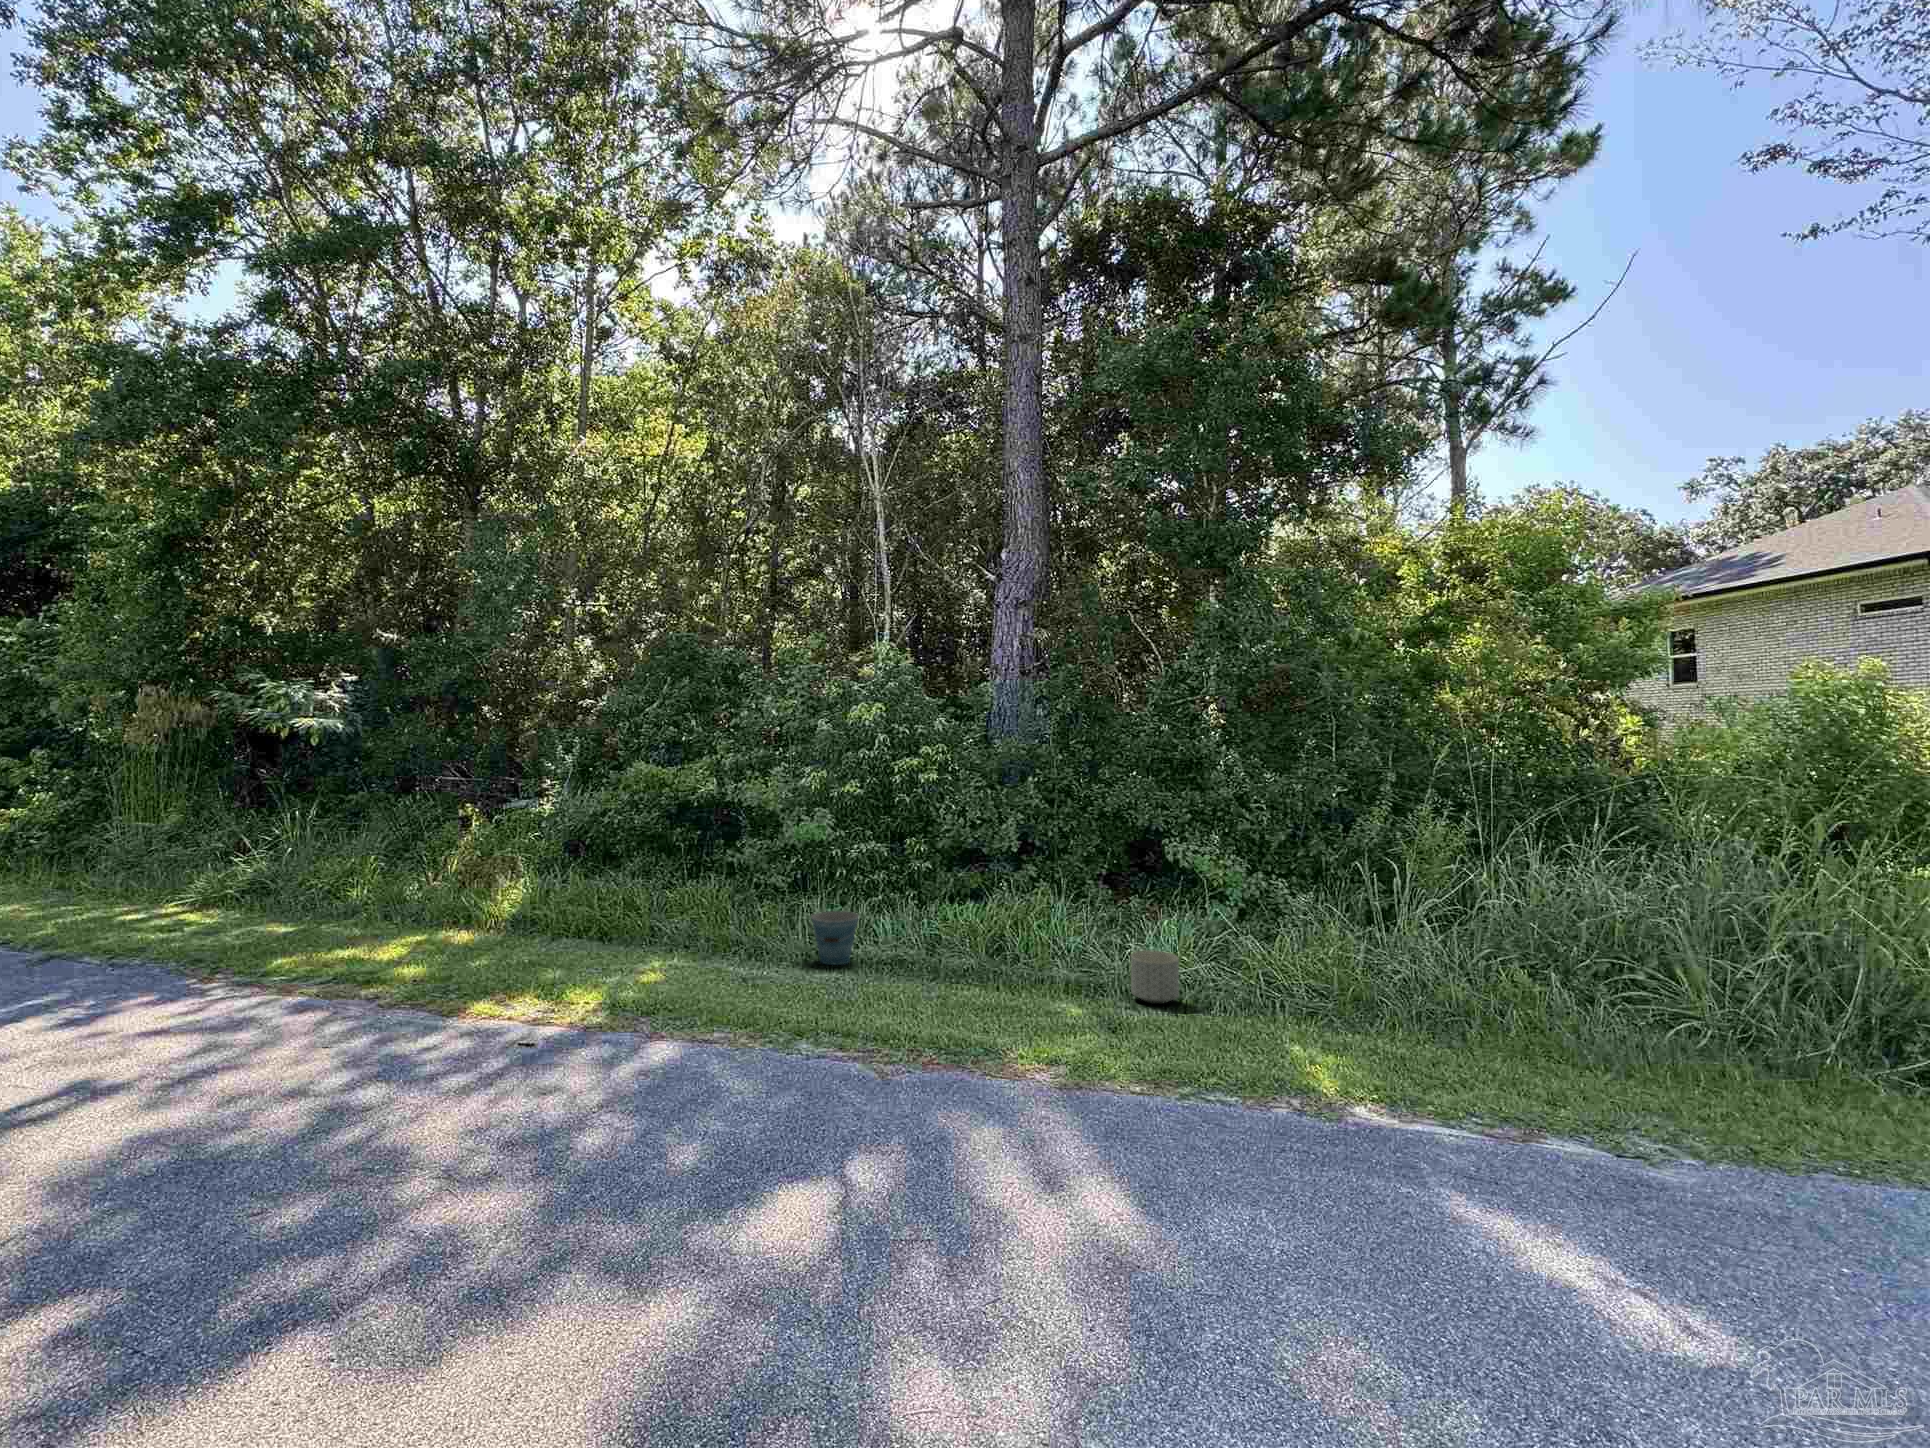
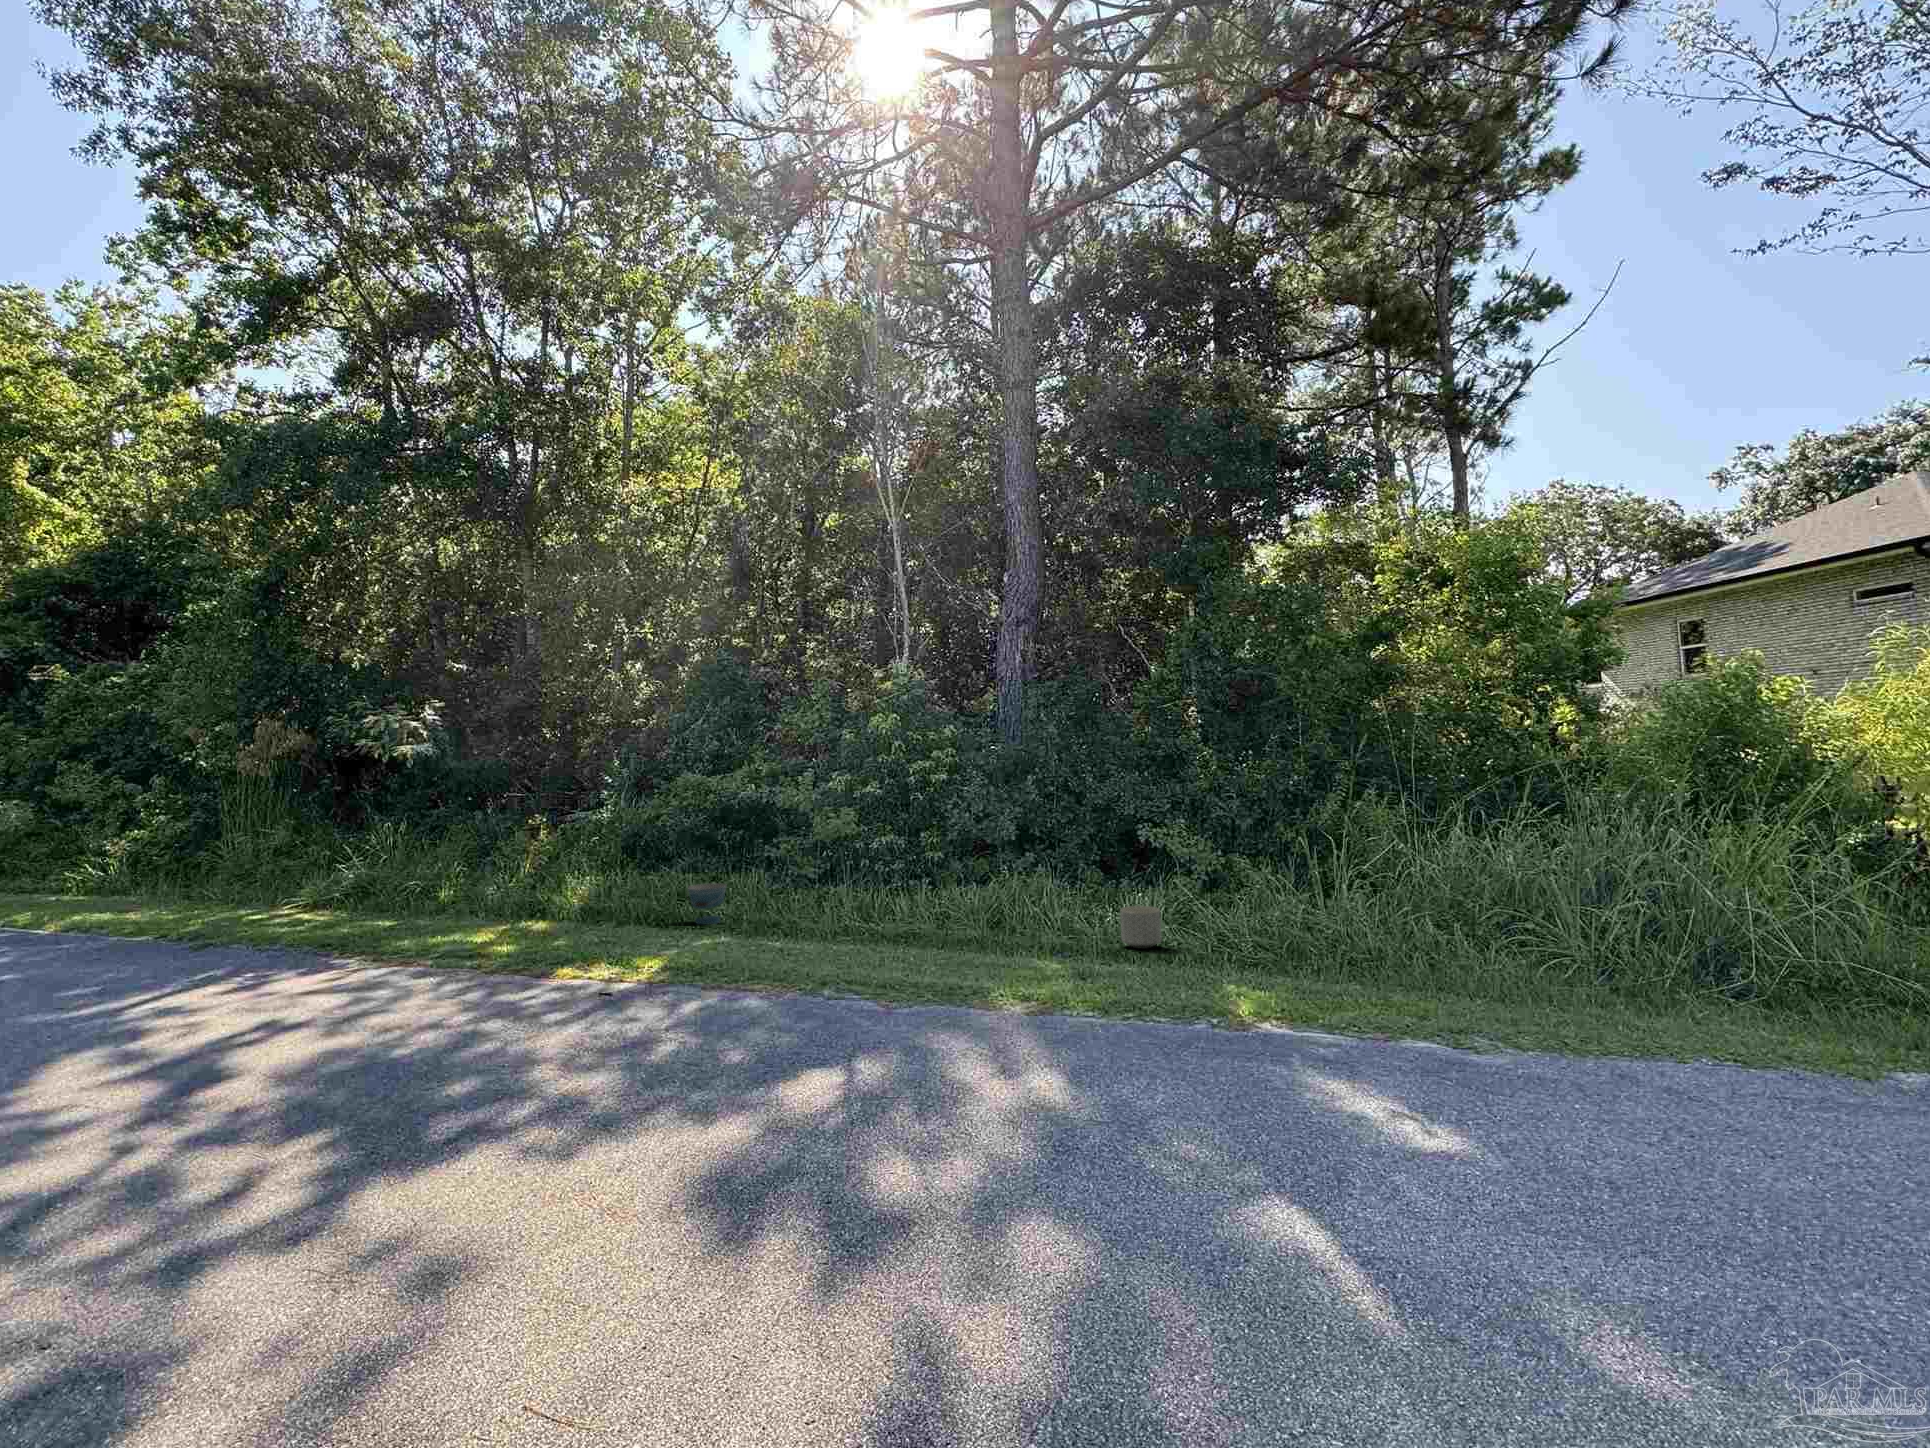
bucket: present [811,911,859,965] -> present [688,883,726,924]

